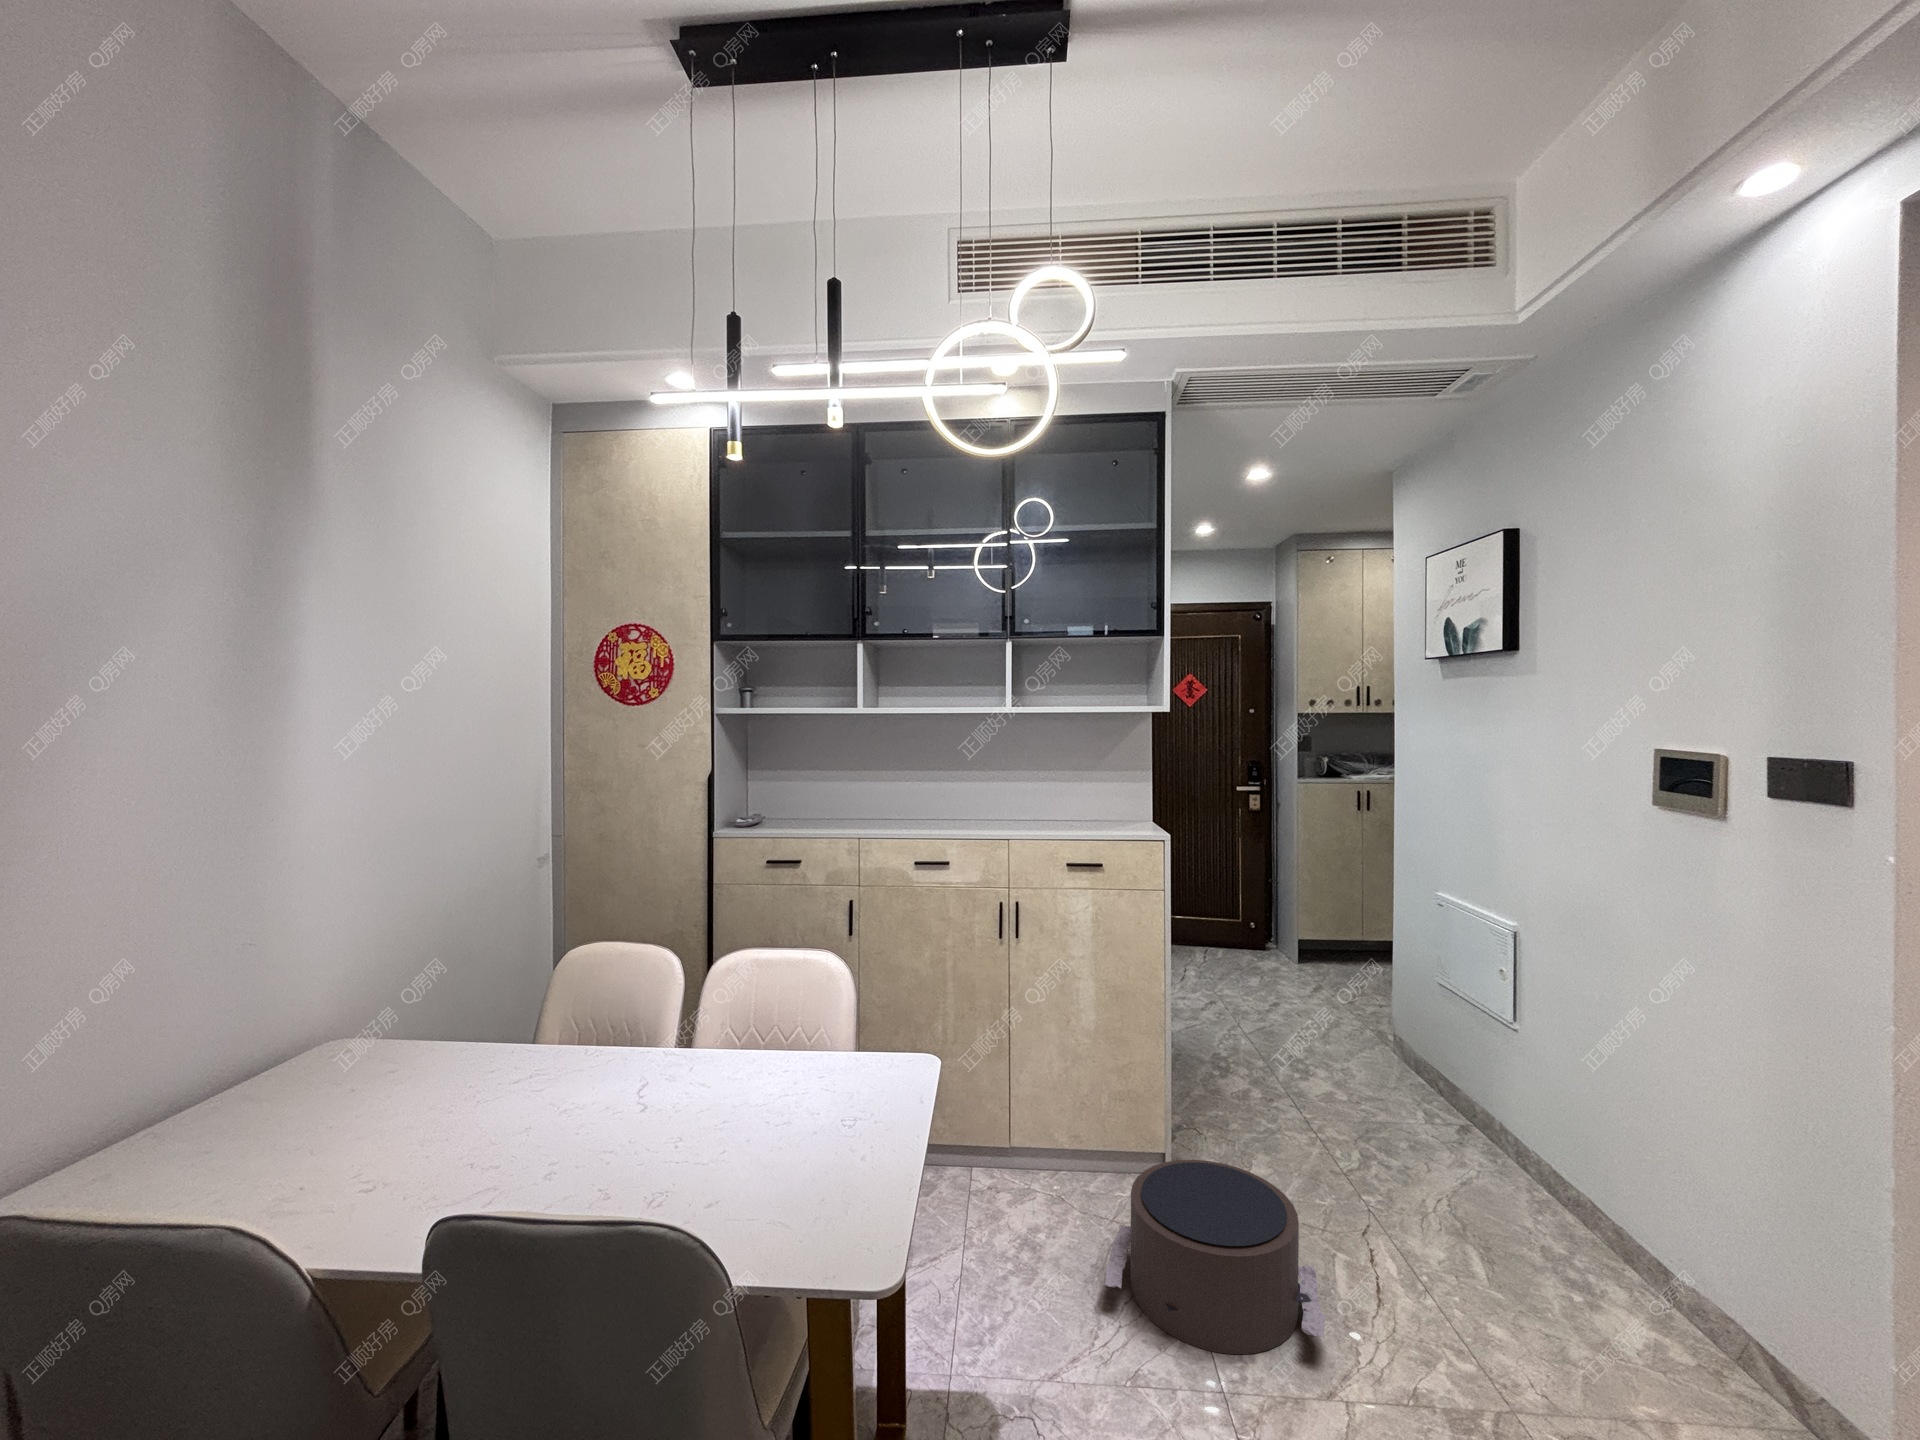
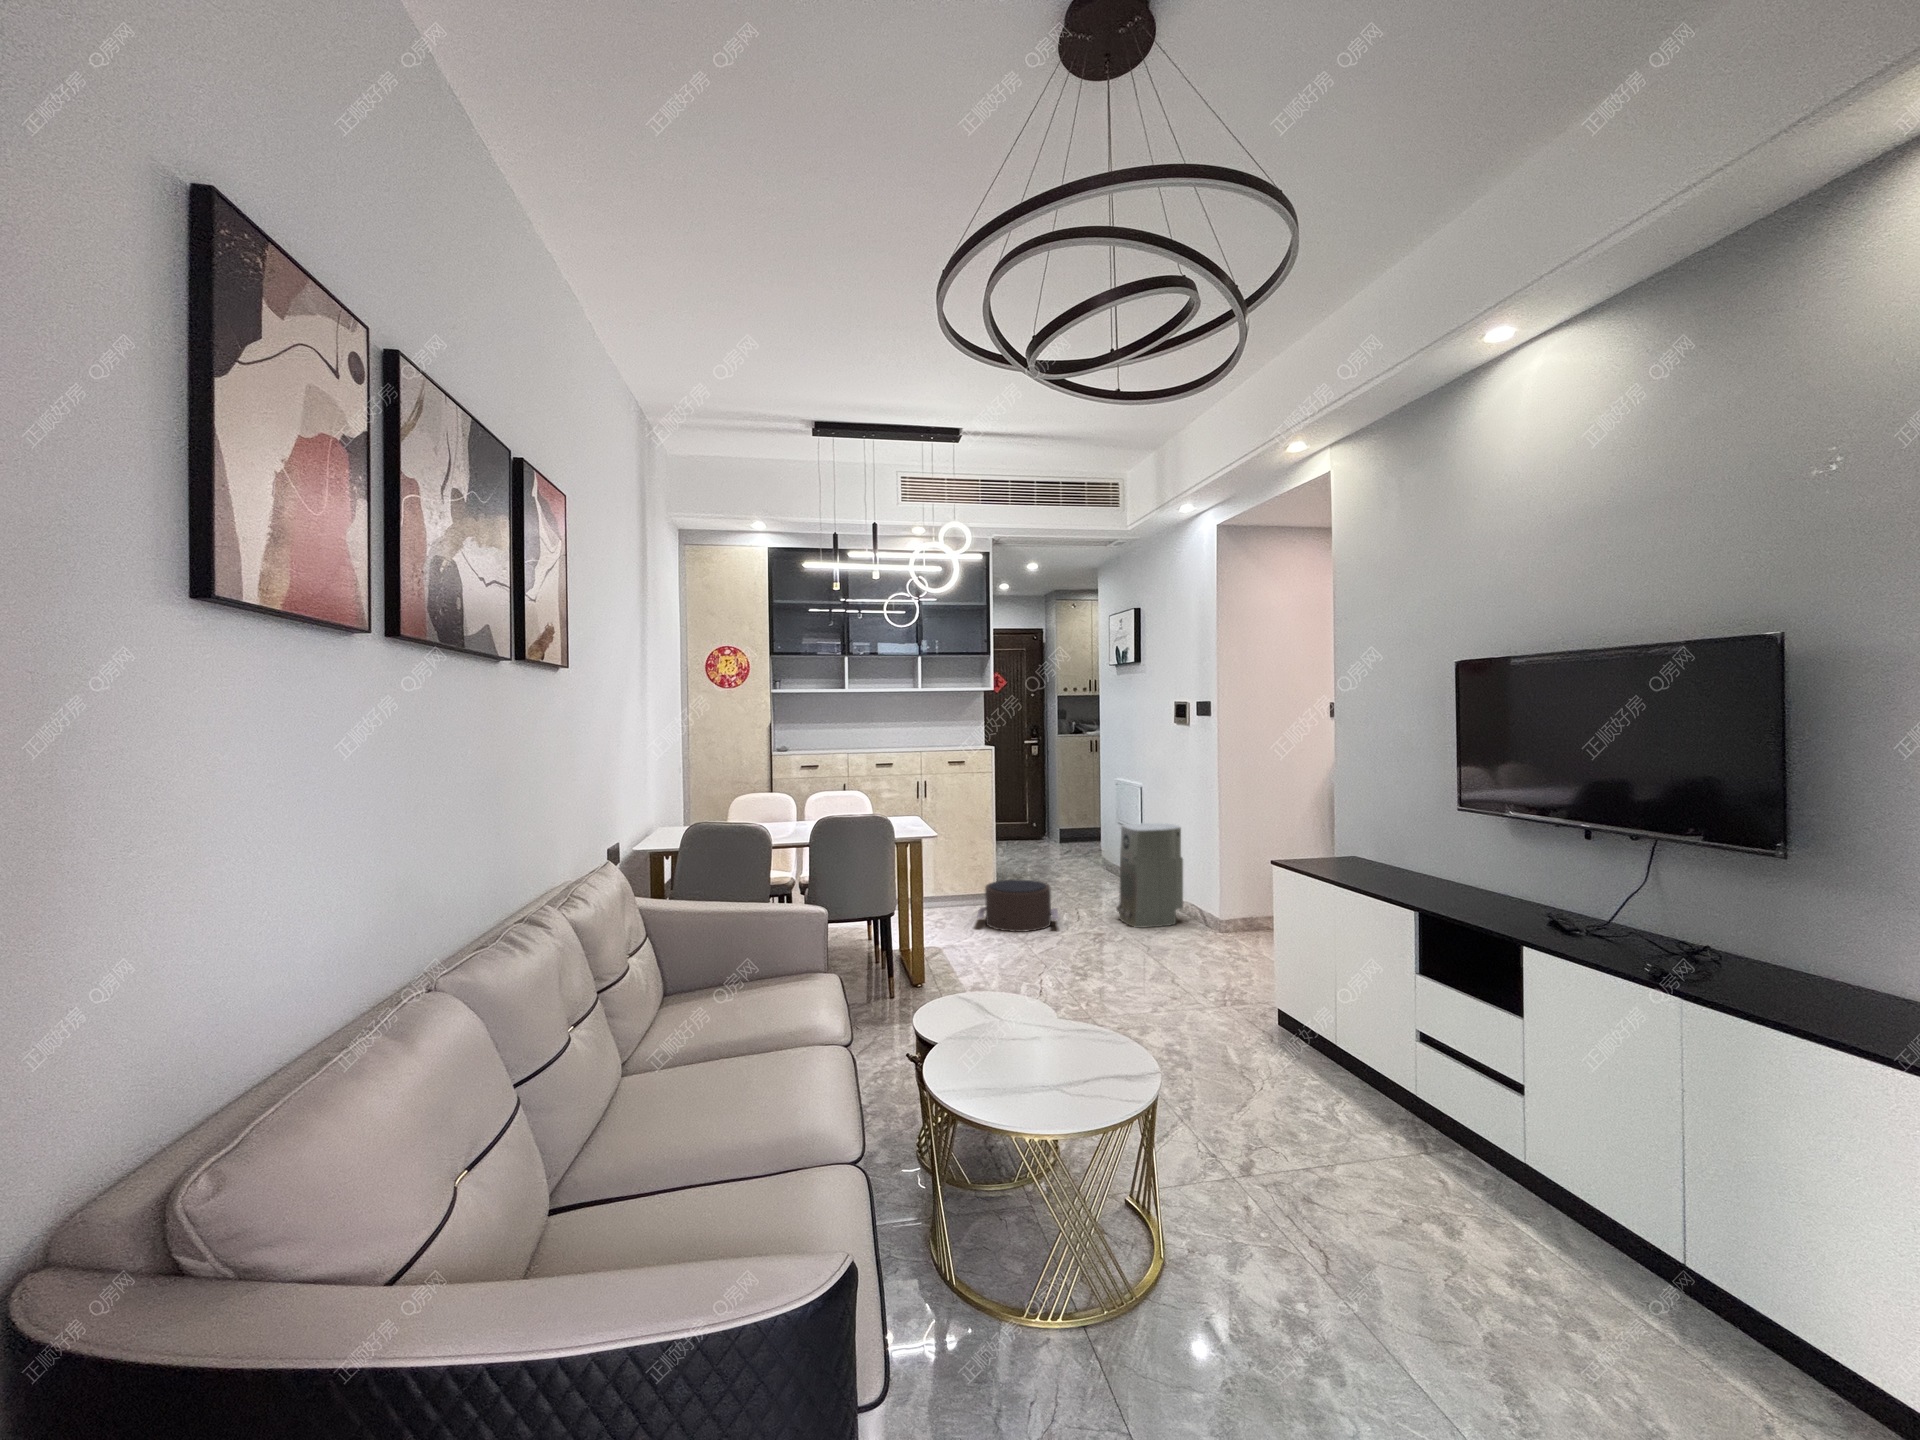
air purifier: none [1477,1067,1701,1398] -> present [1116,823,1183,928]

